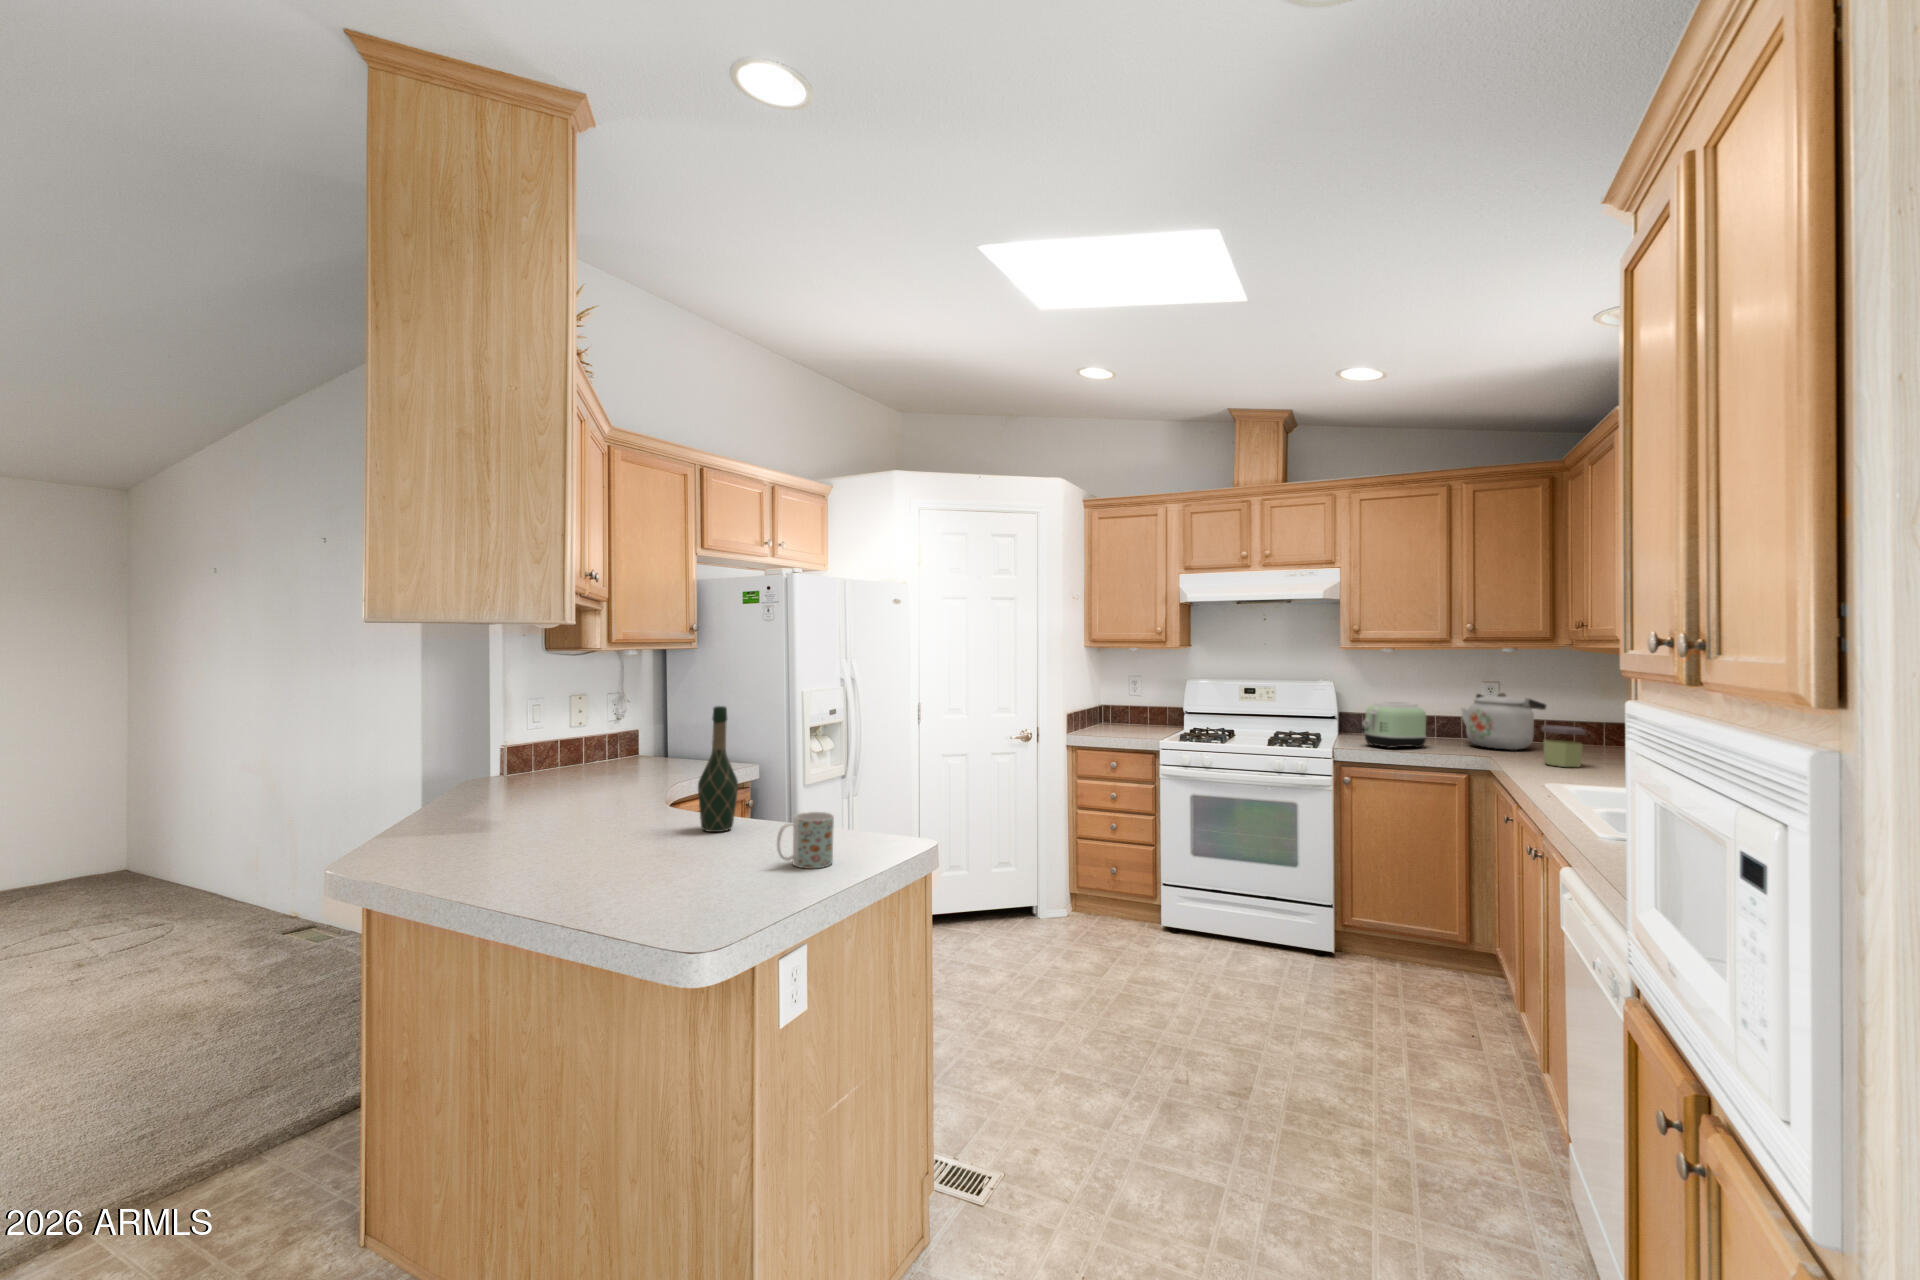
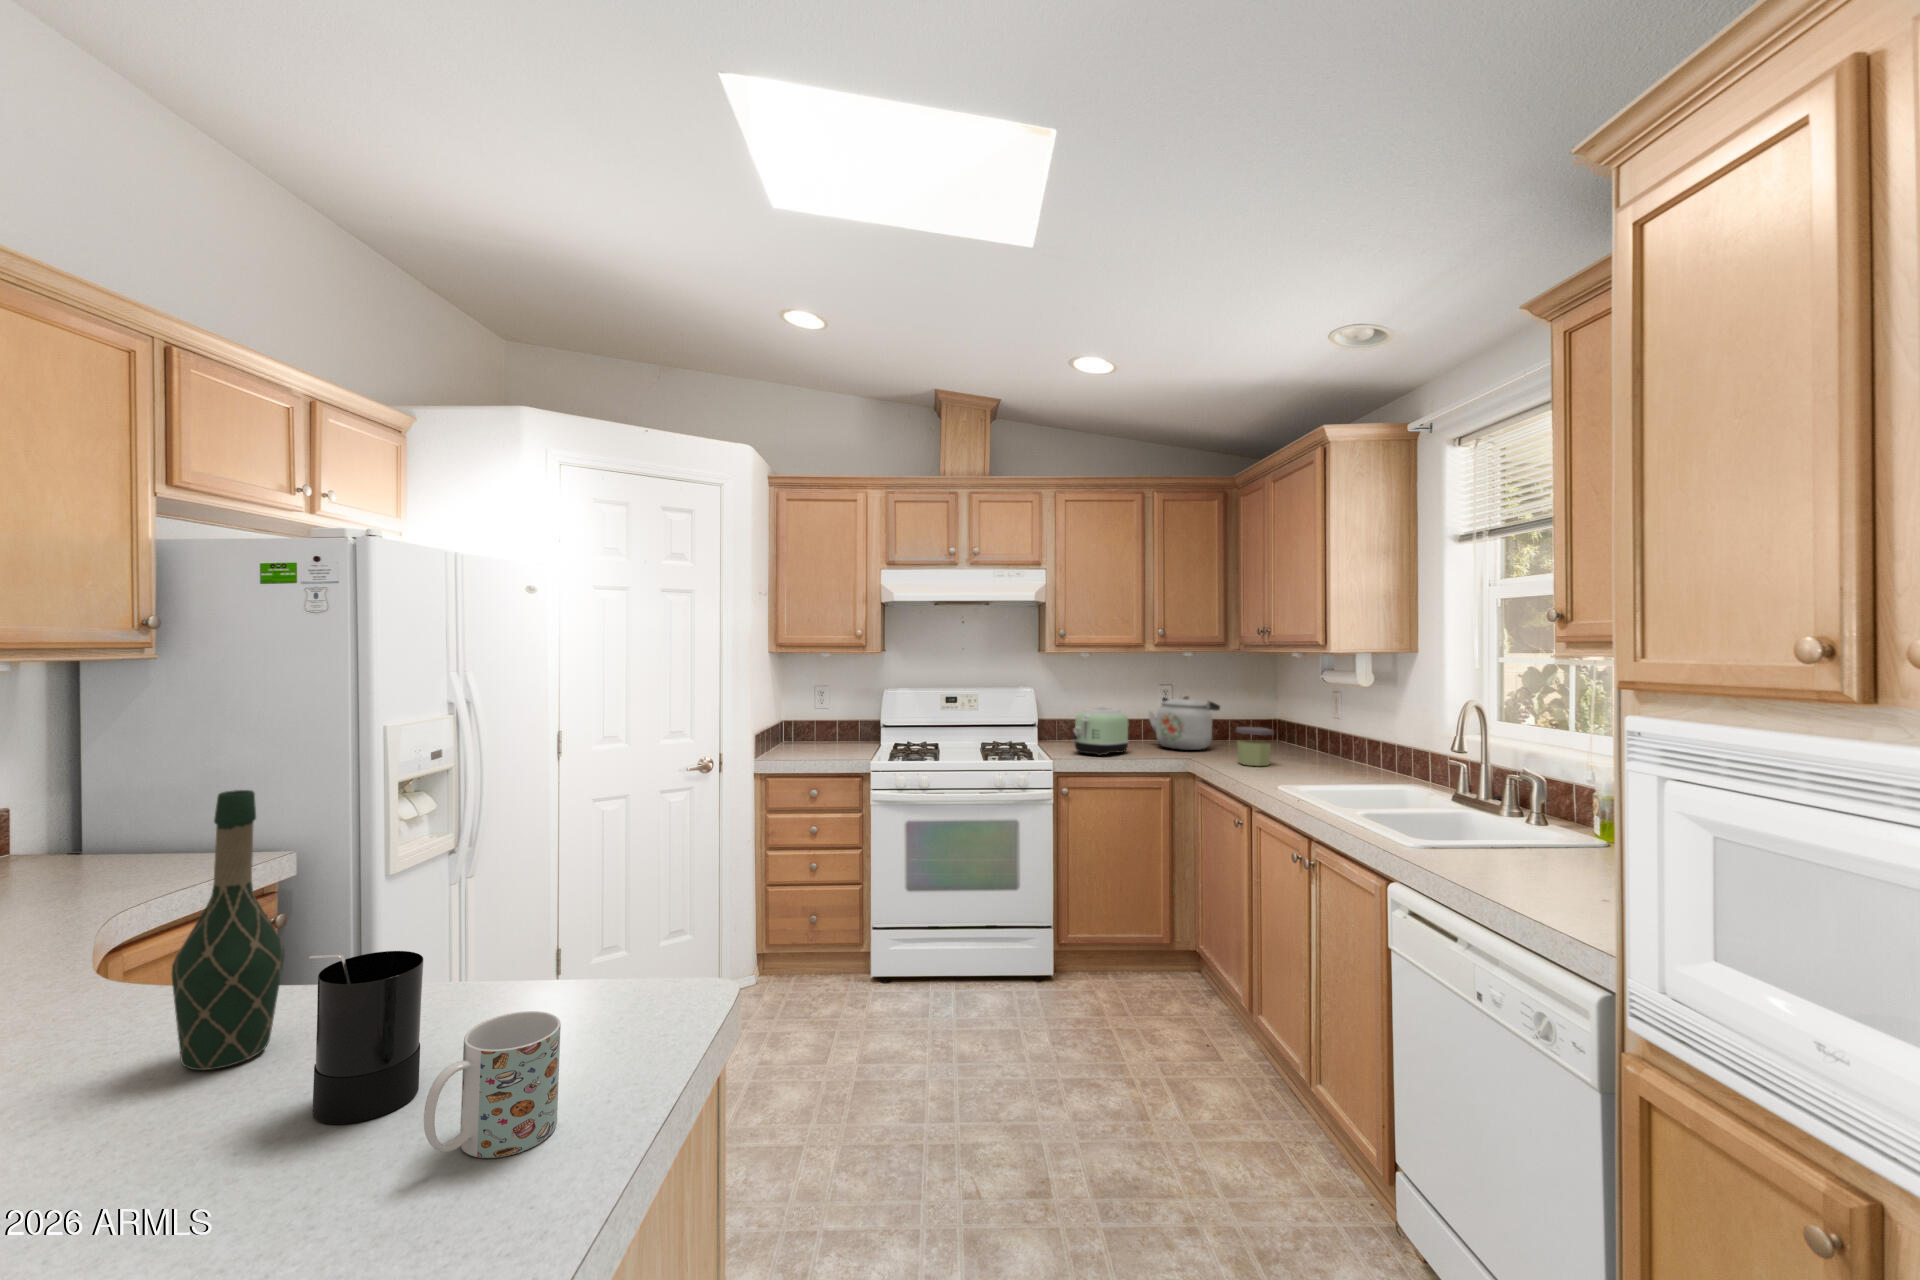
candle: none [743,778,786,852] -> present [309,951,423,1124]

